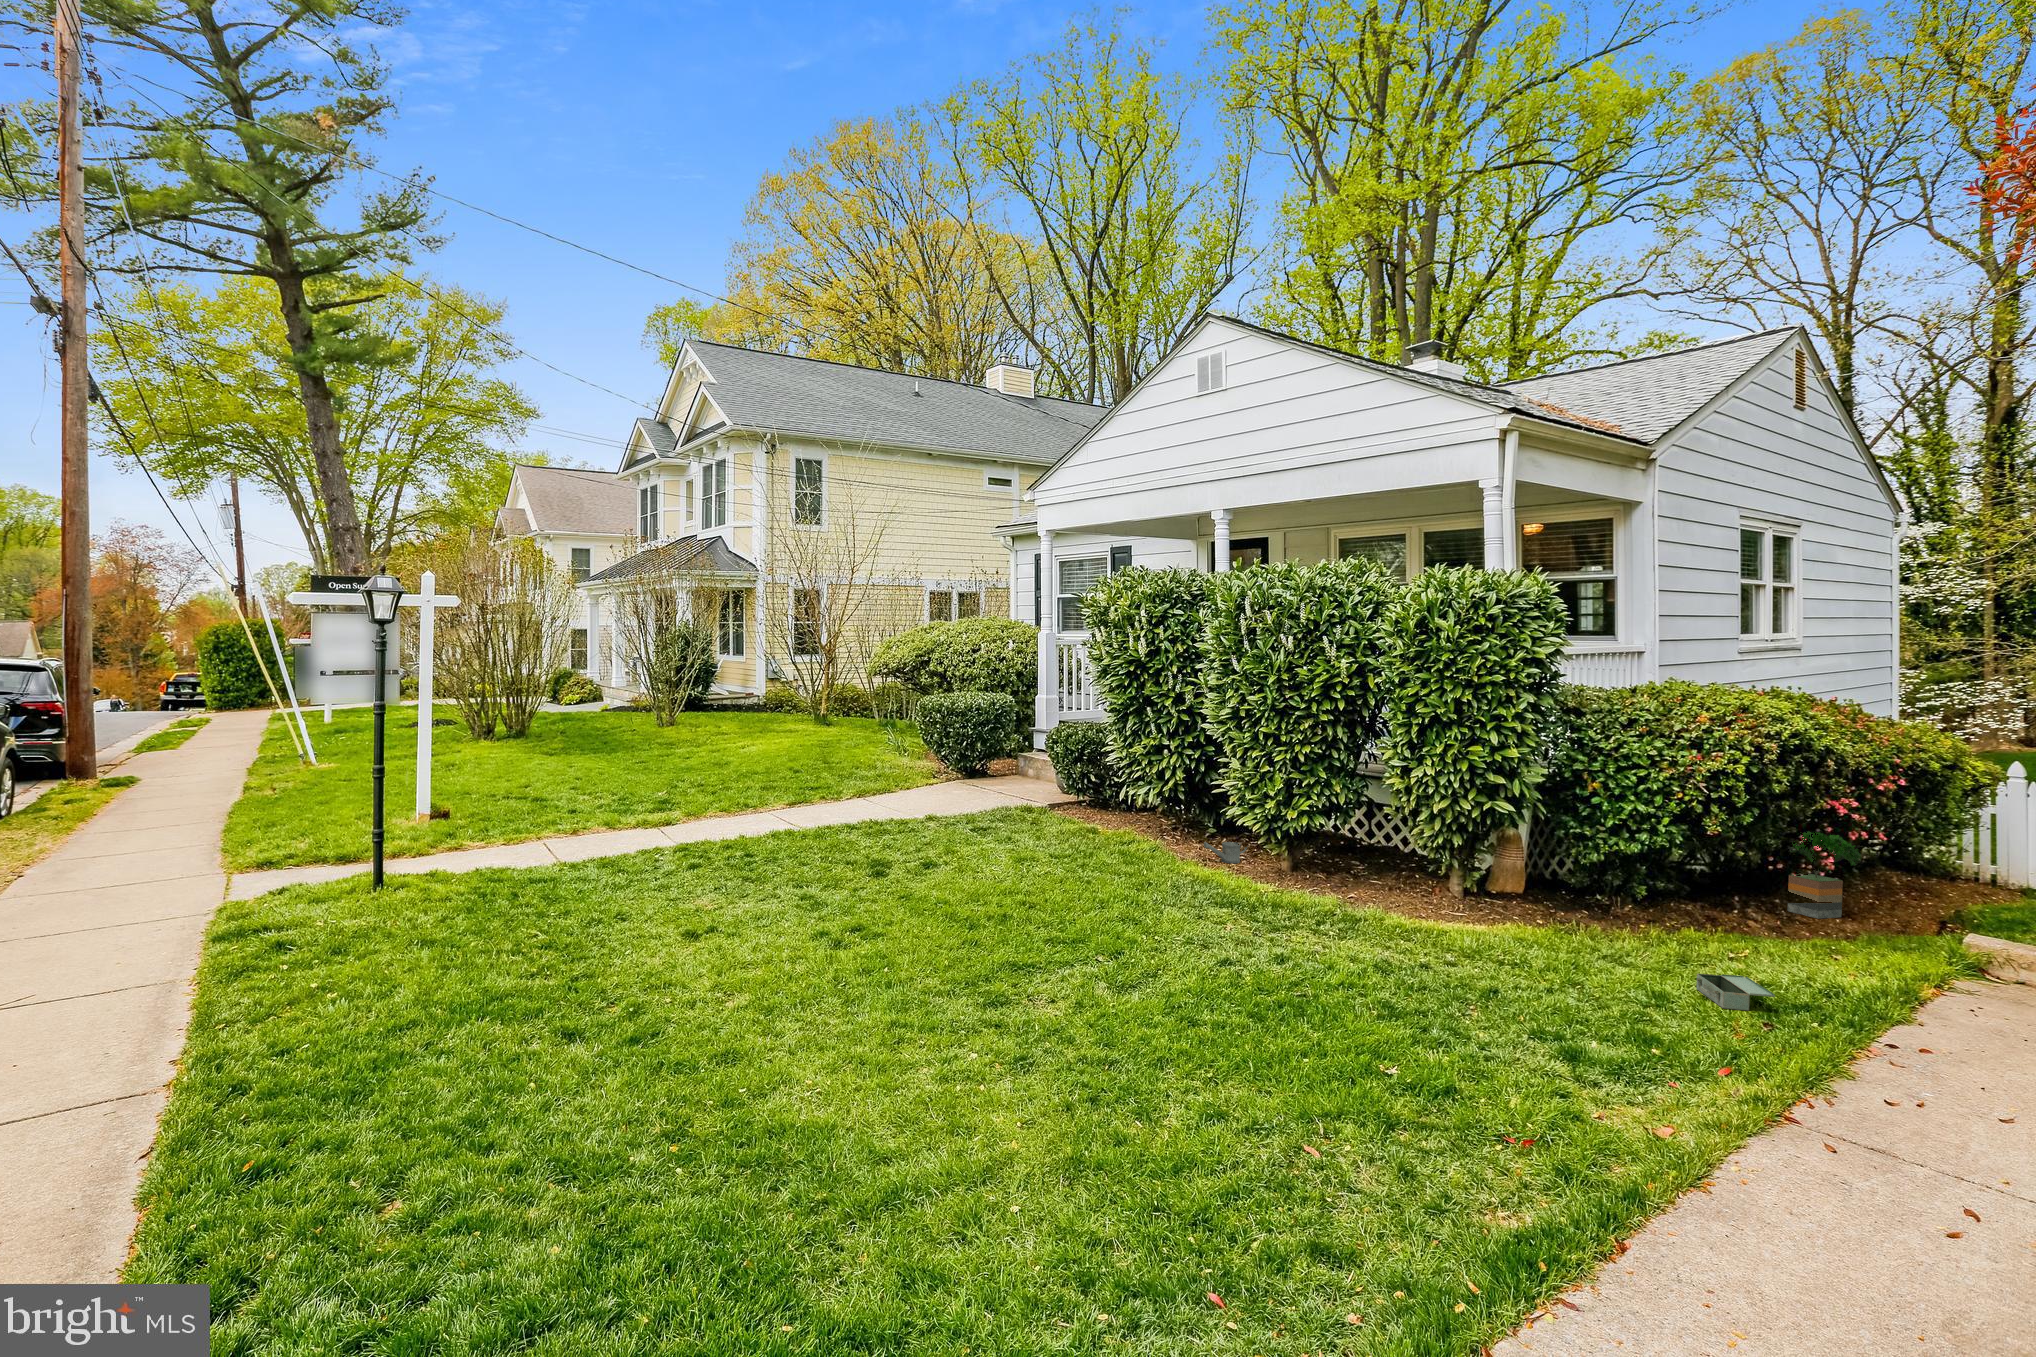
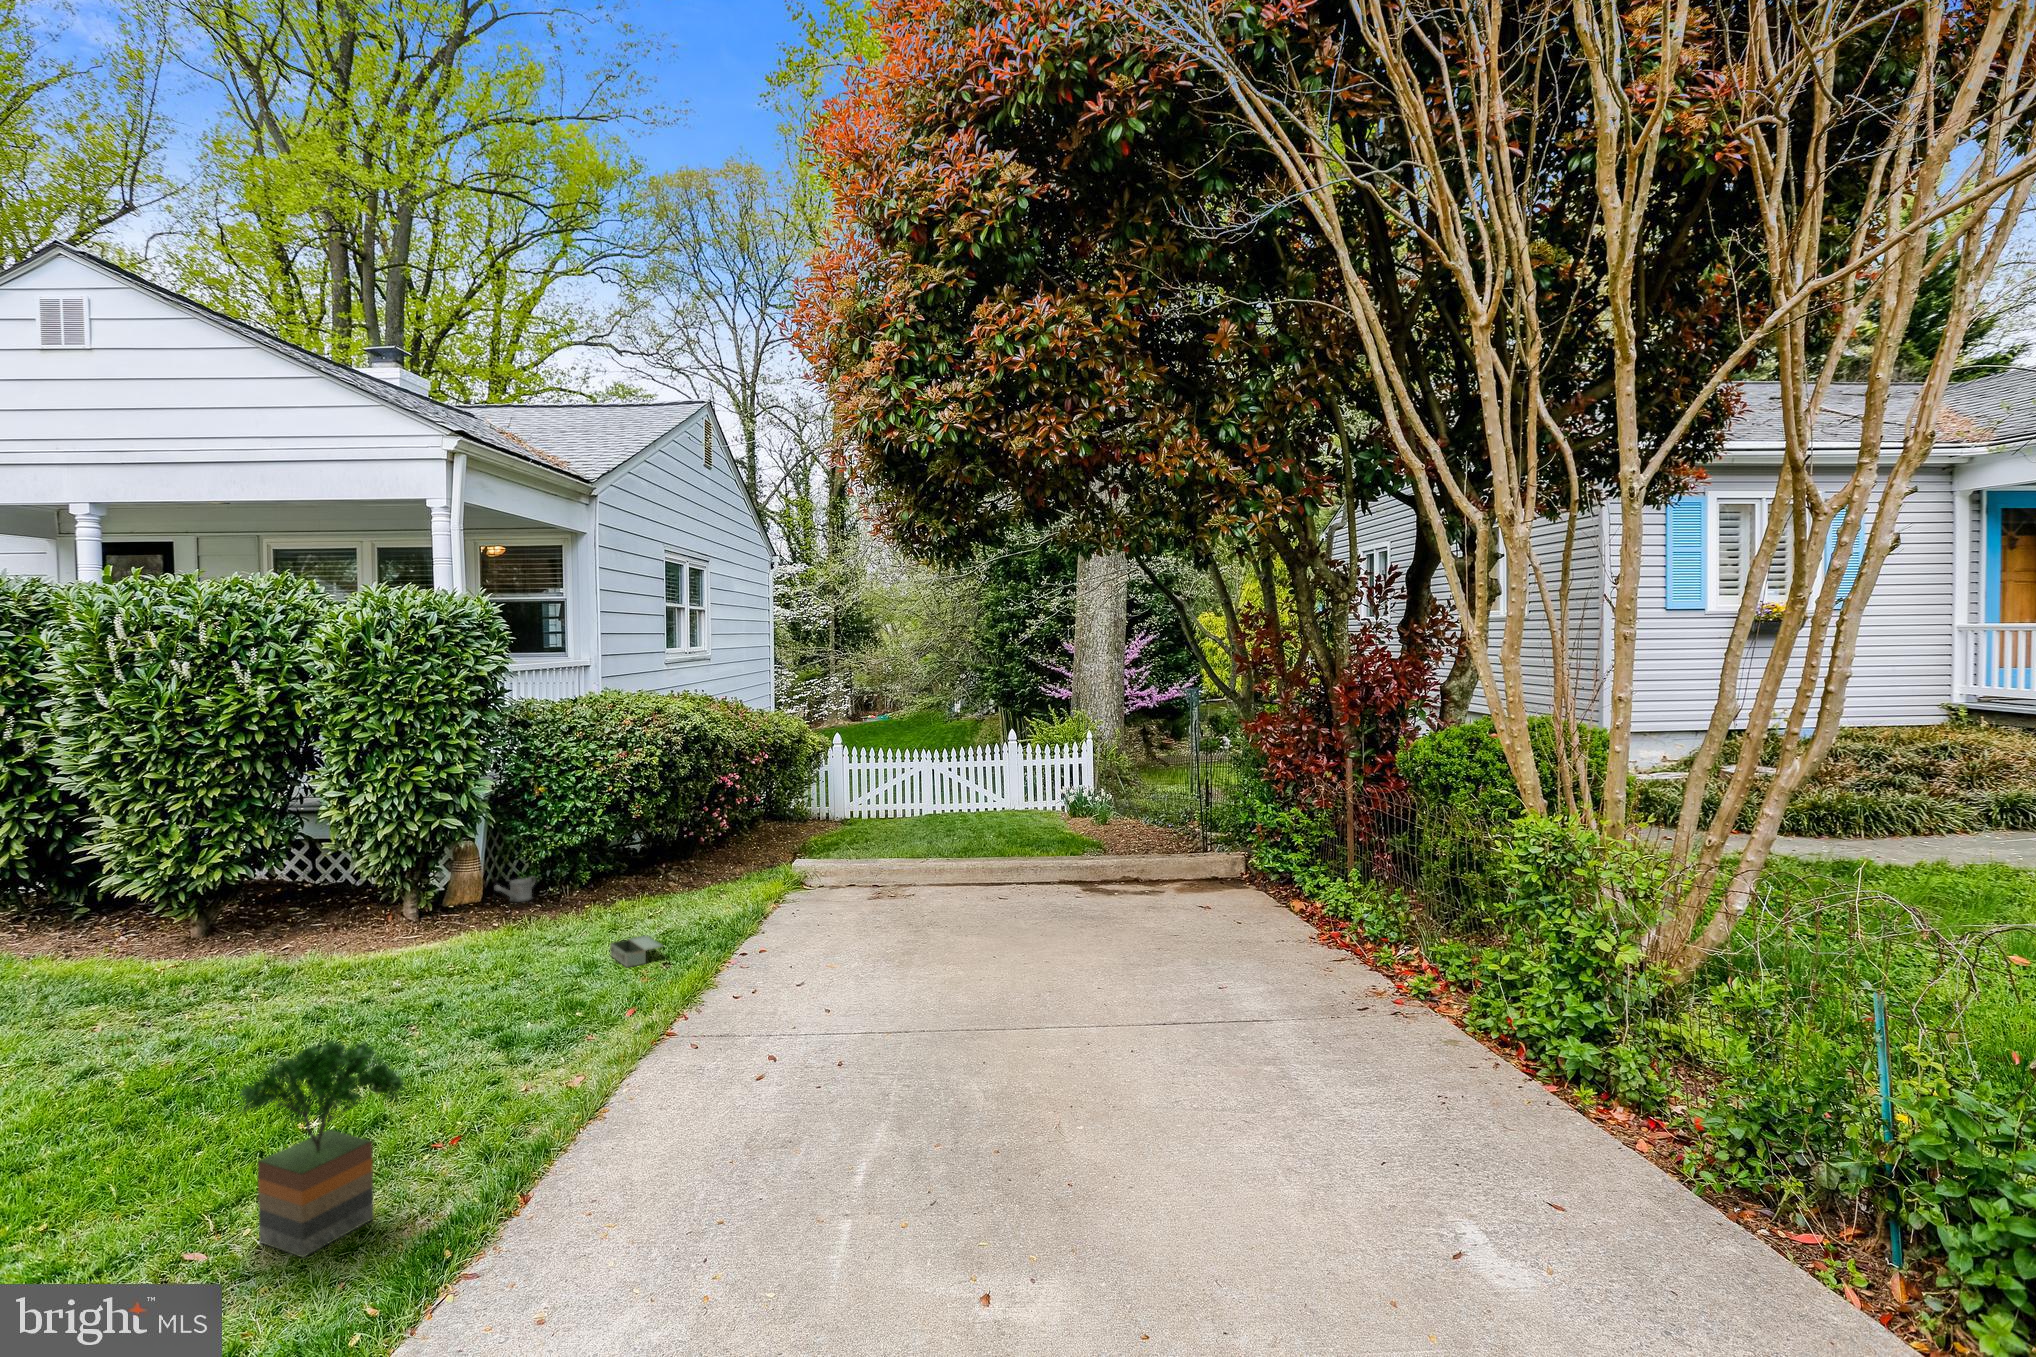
potted tree: present [1788,831,1860,919] -> present [238,1041,406,1258]
watering can: present [1204,842,1247,863] -> present [495,877,536,902]

